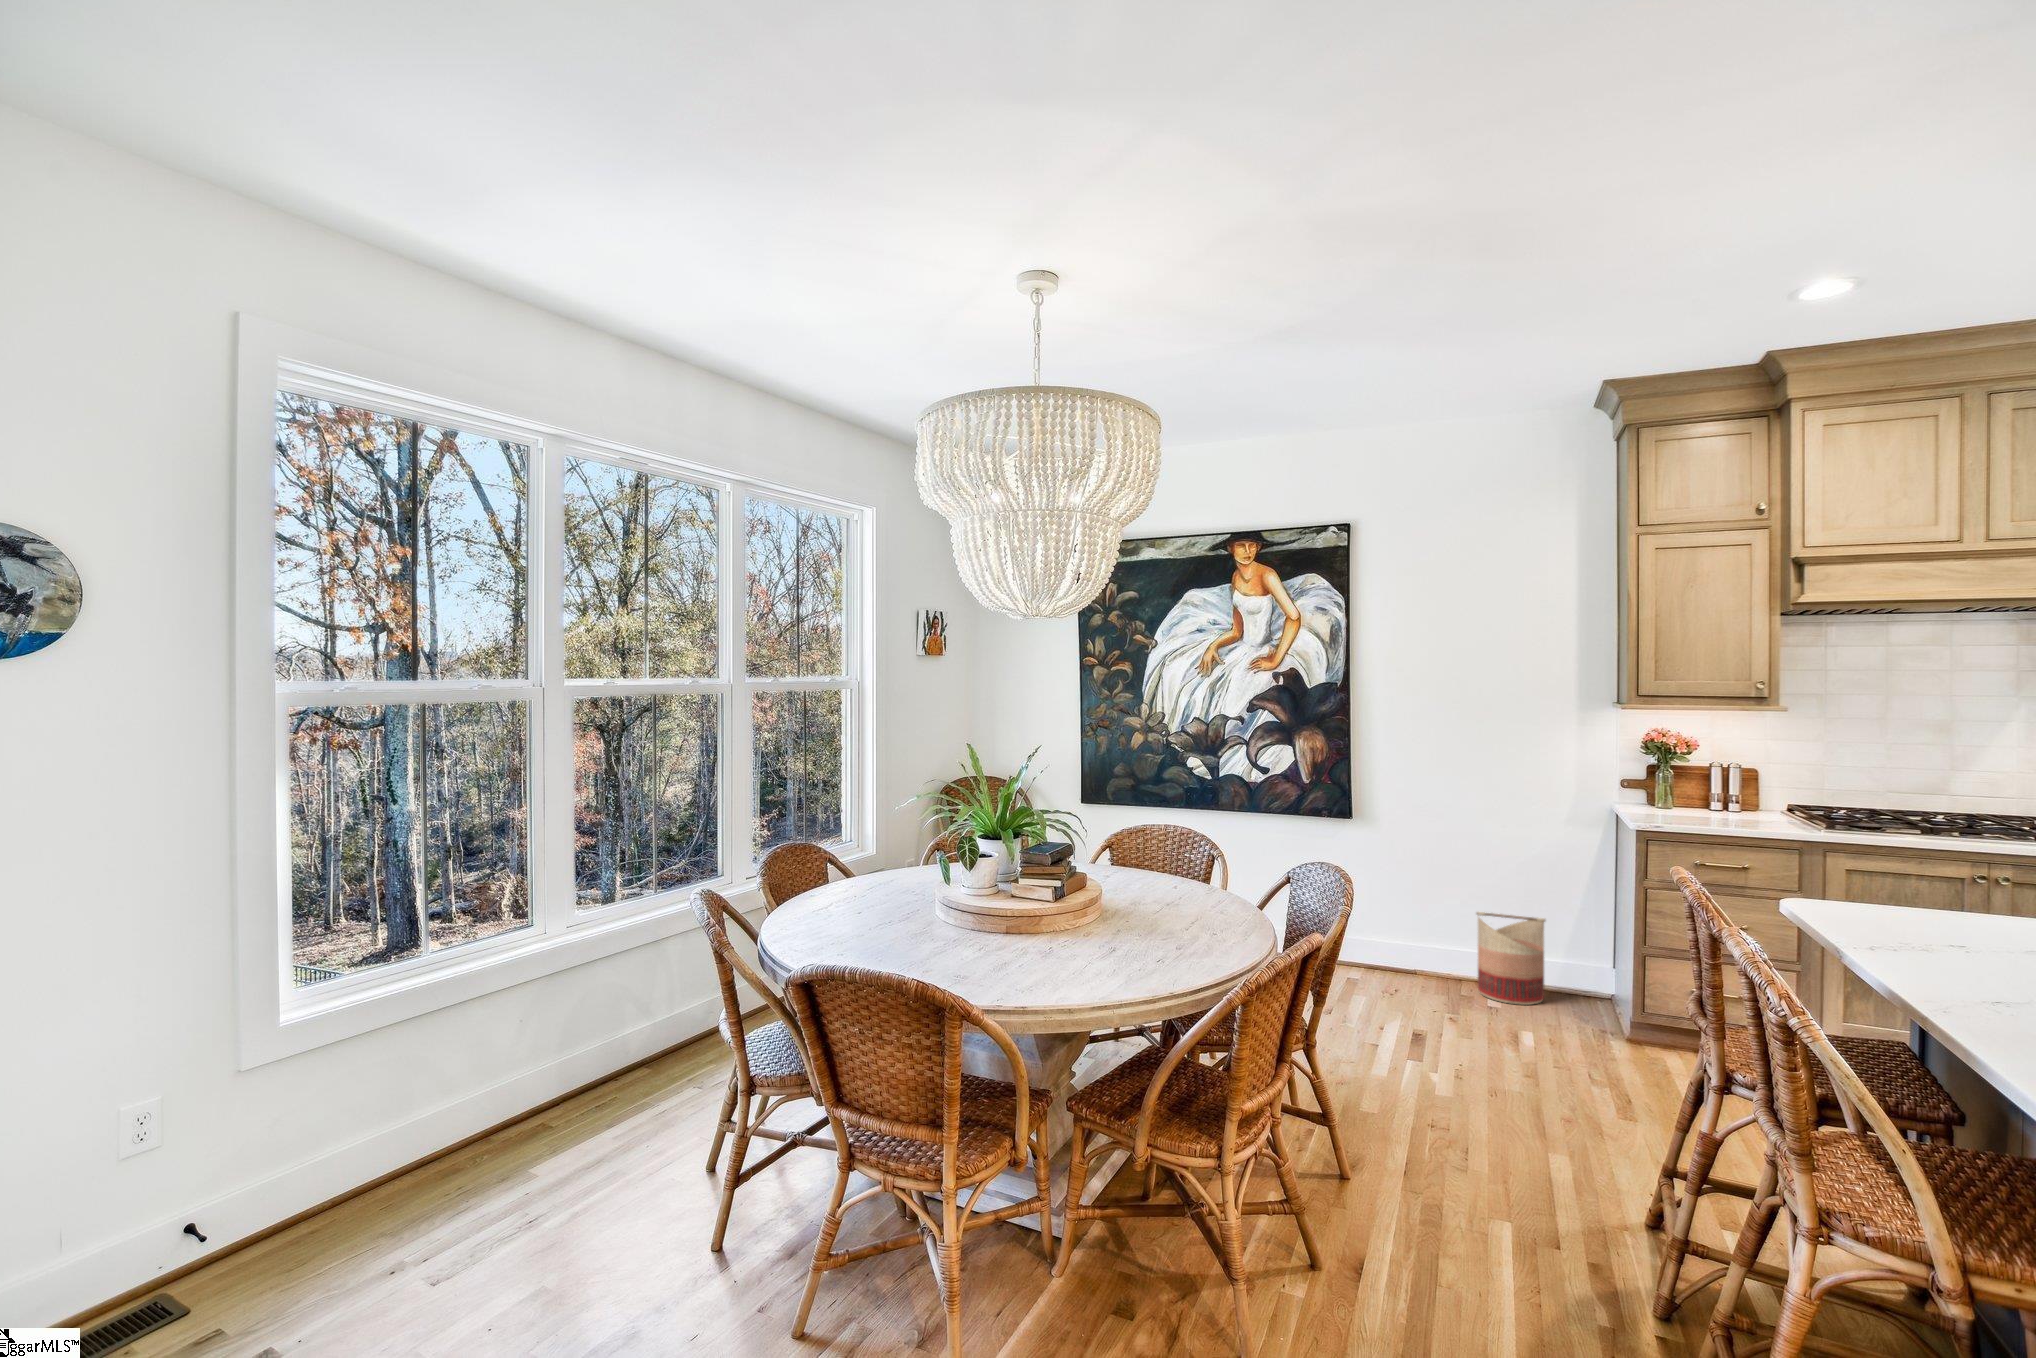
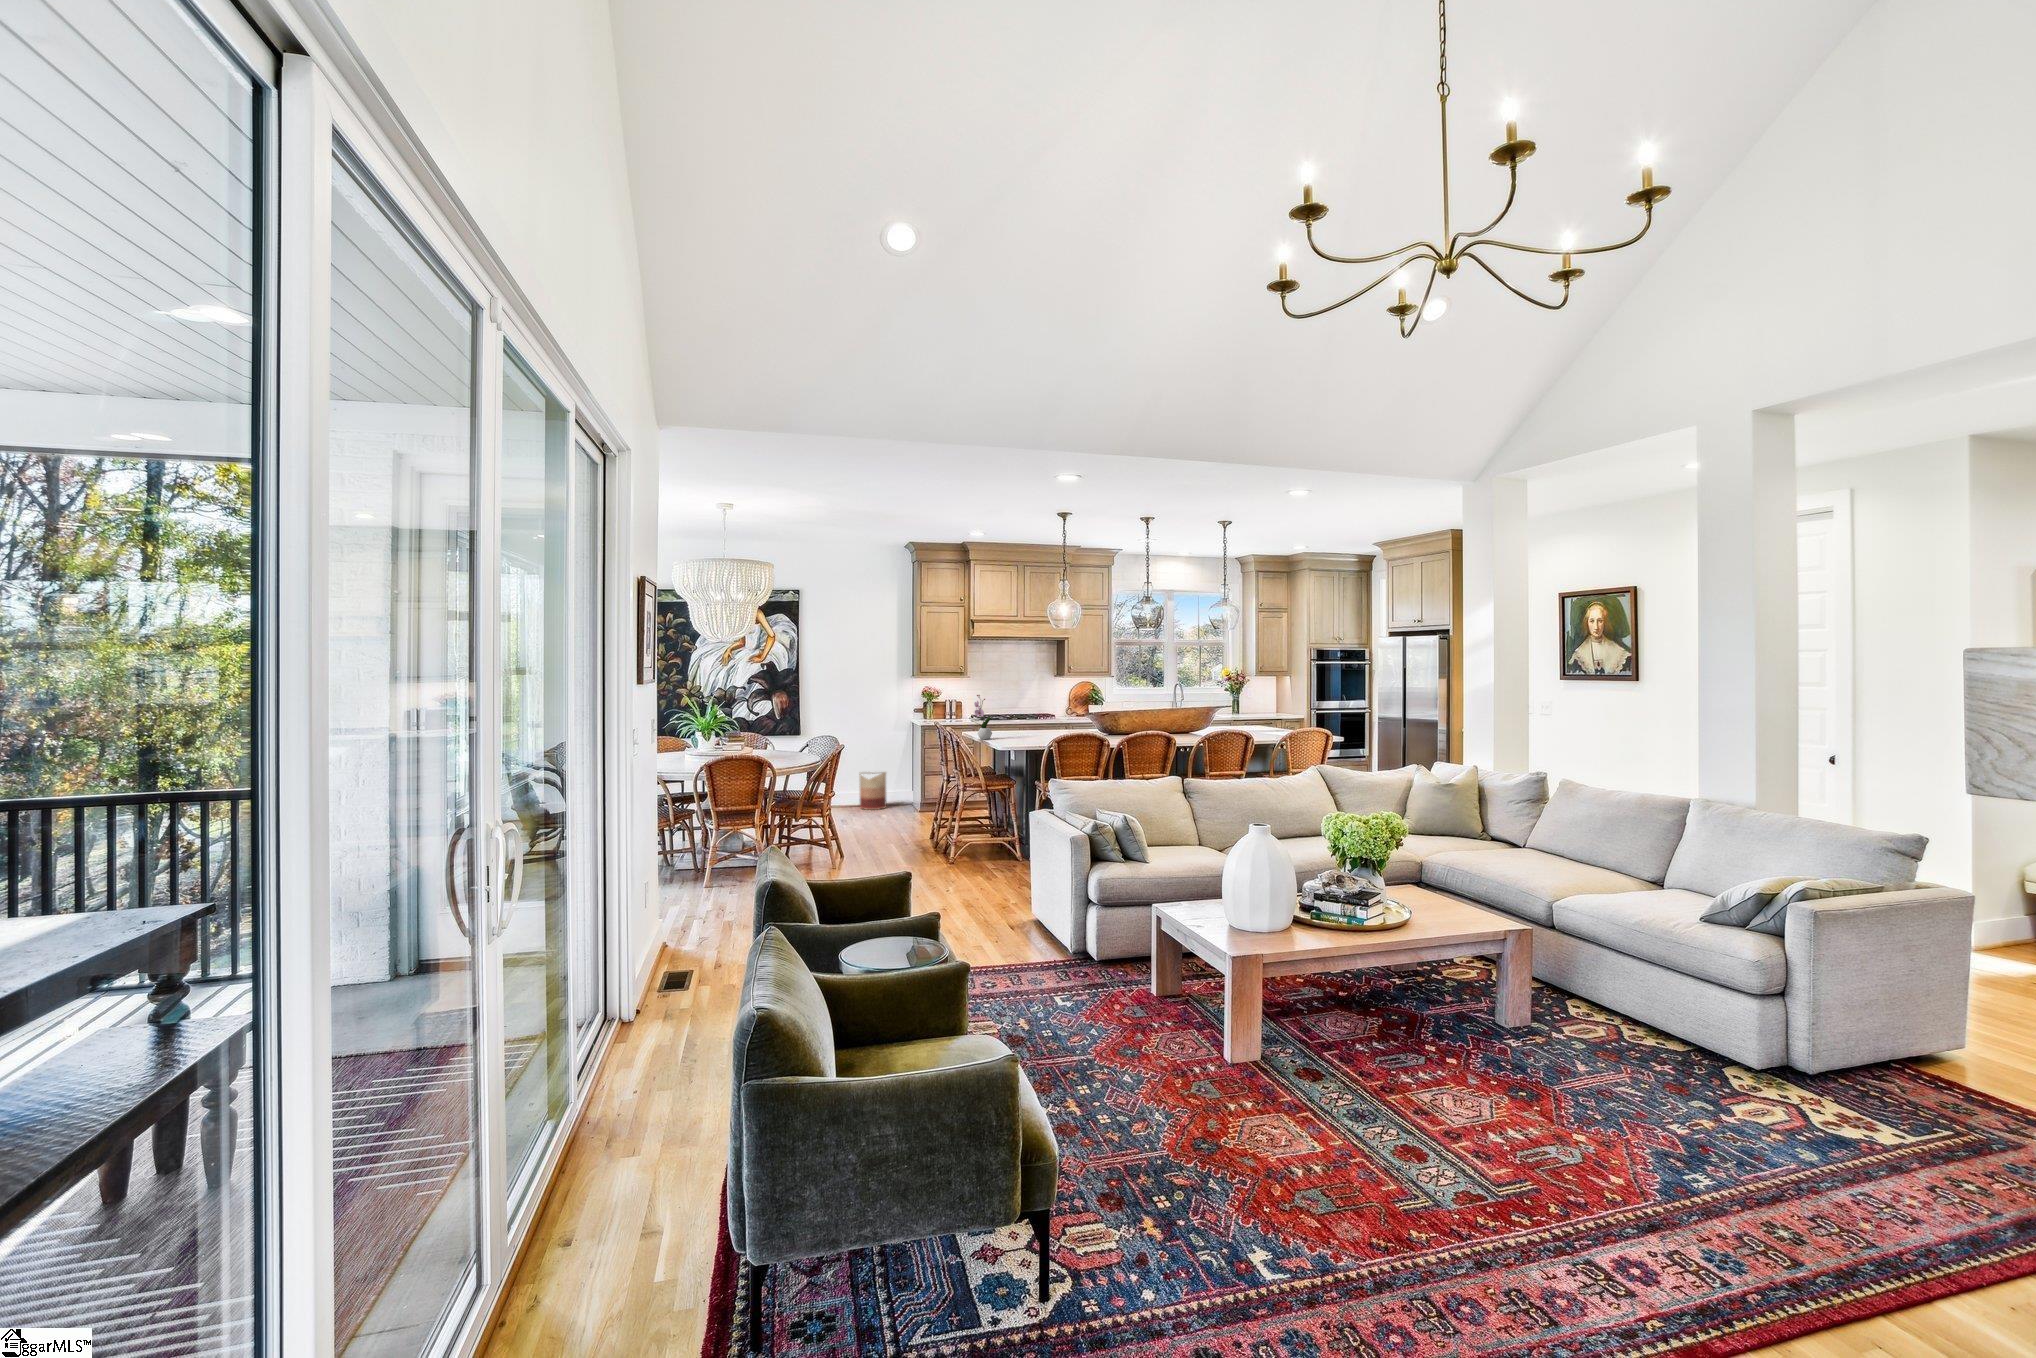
flower arrangement: none [1865,773,1964,939] -> present [974,695,993,739]

